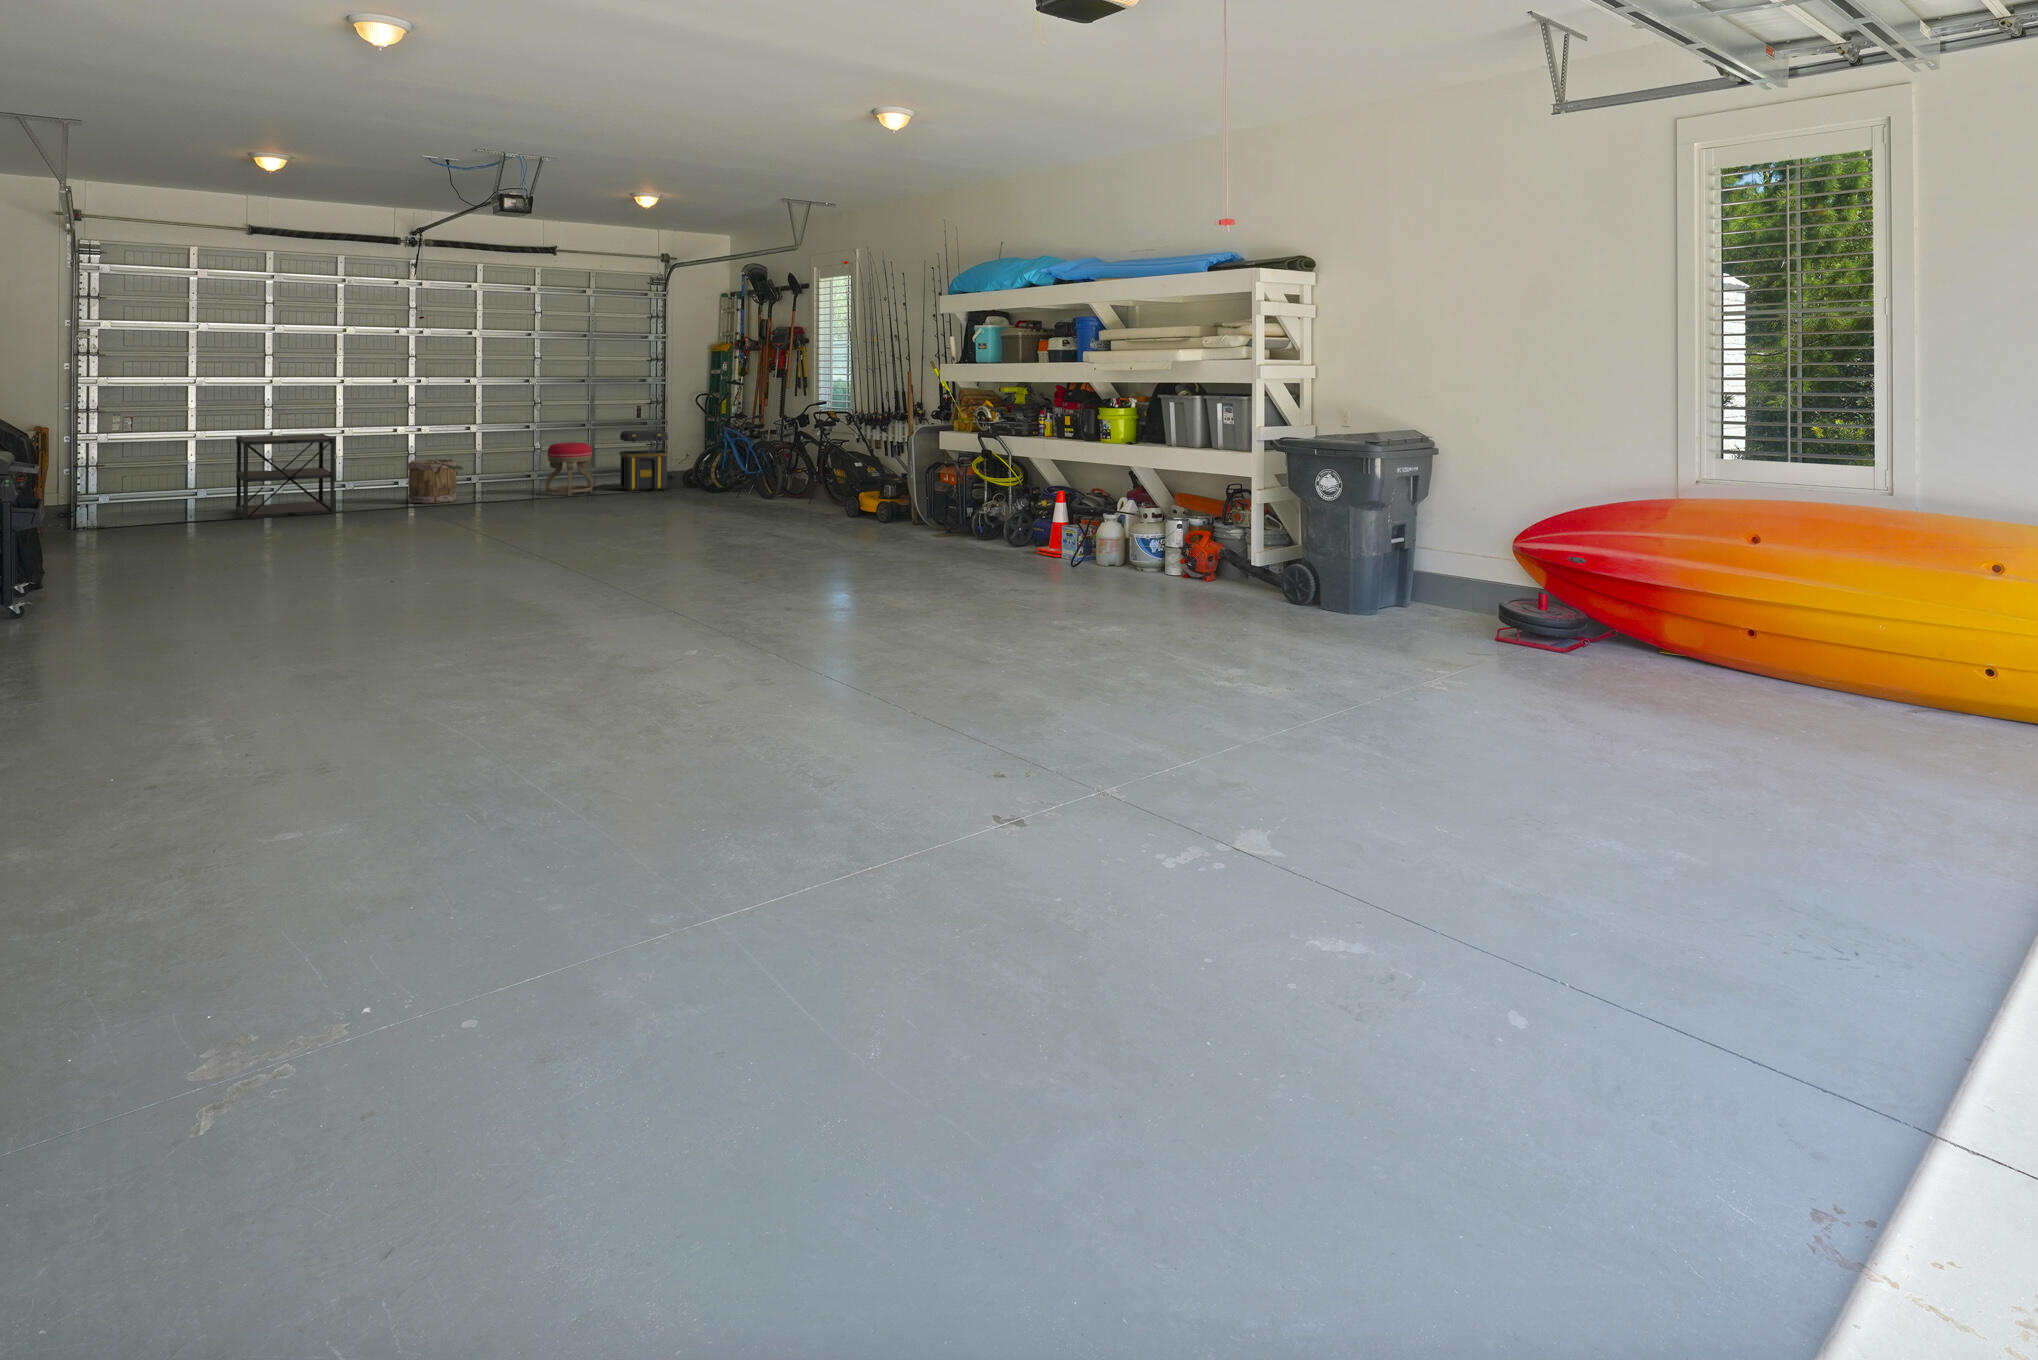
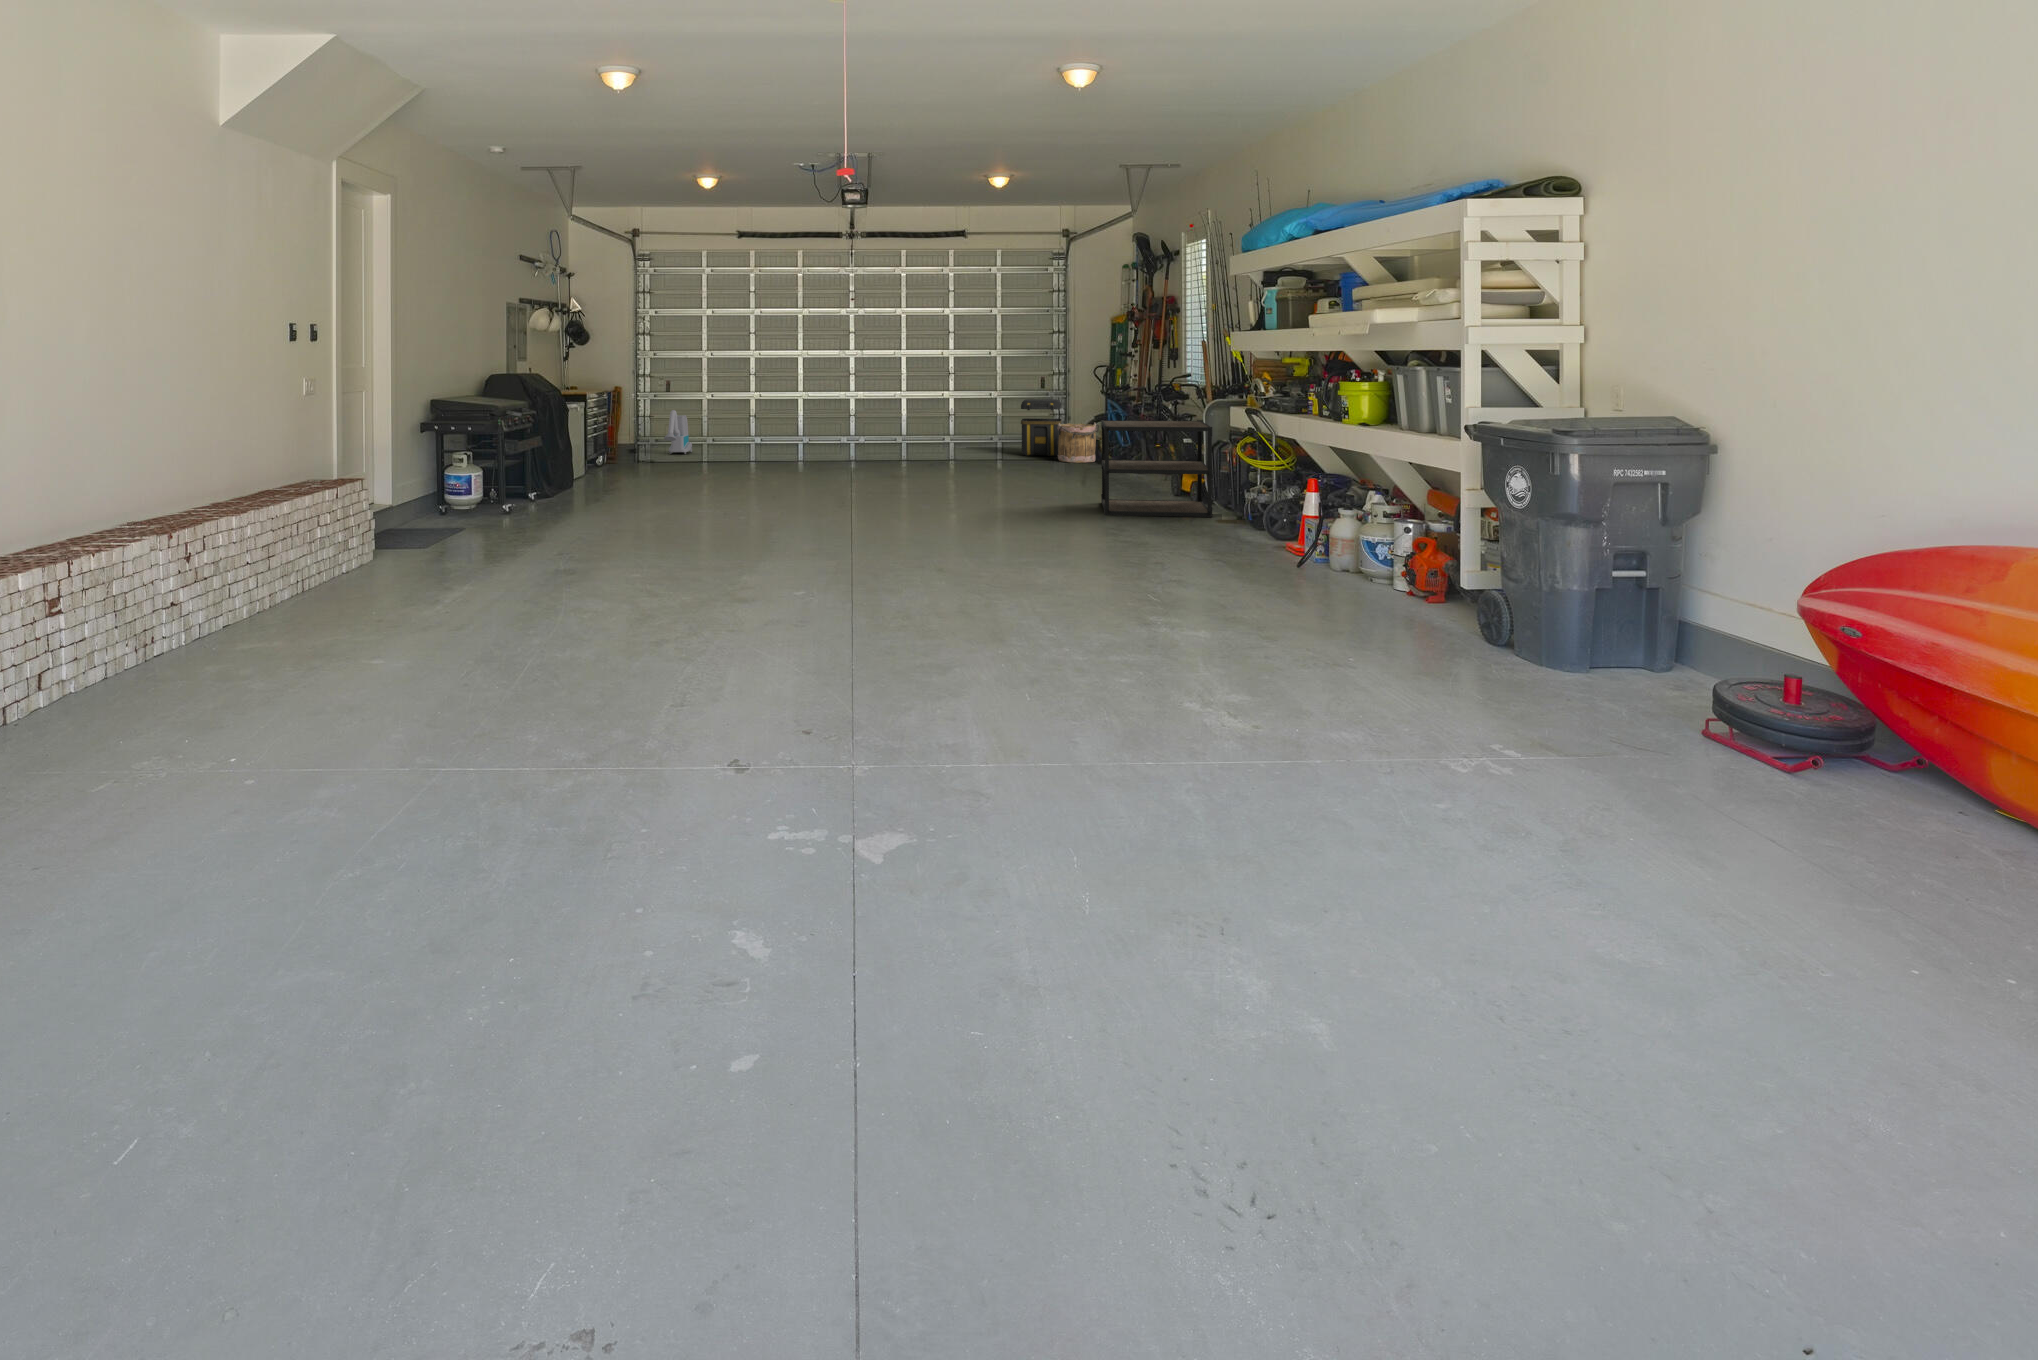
shelving unit: present [236,434,335,519] -> present [1101,420,1213,517]
stool: present [545,442,593,496] -> none [955,409,994,457]
bucket: present [408,457,463,504] -> present [1057,423,1099,463]
vacuum cleaner: none [129,459,163,519] -> present [664,410,692,454]

